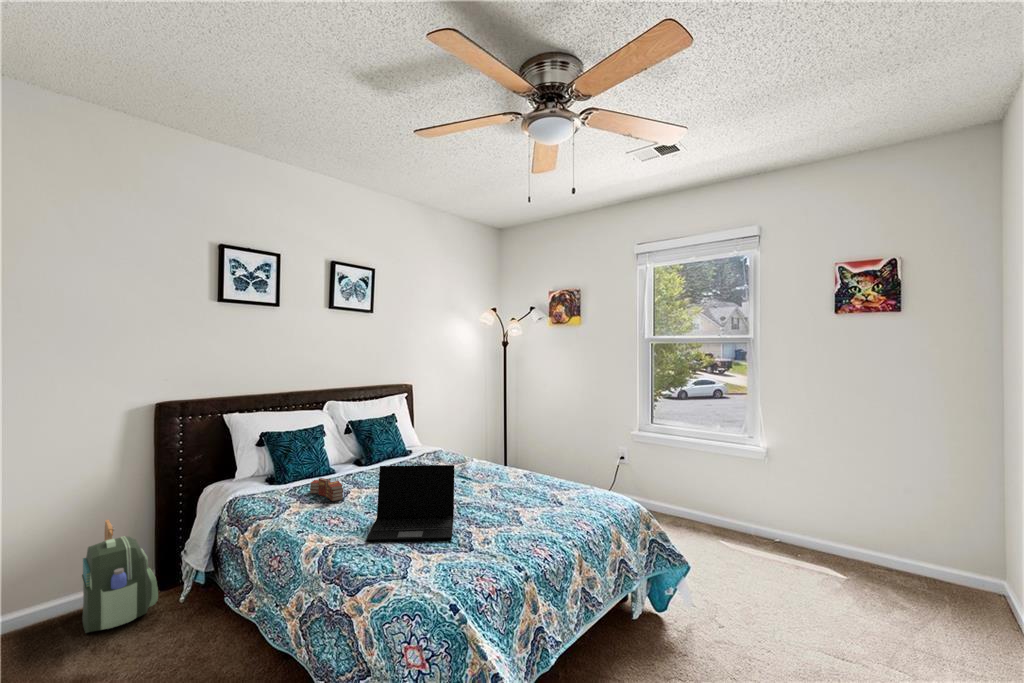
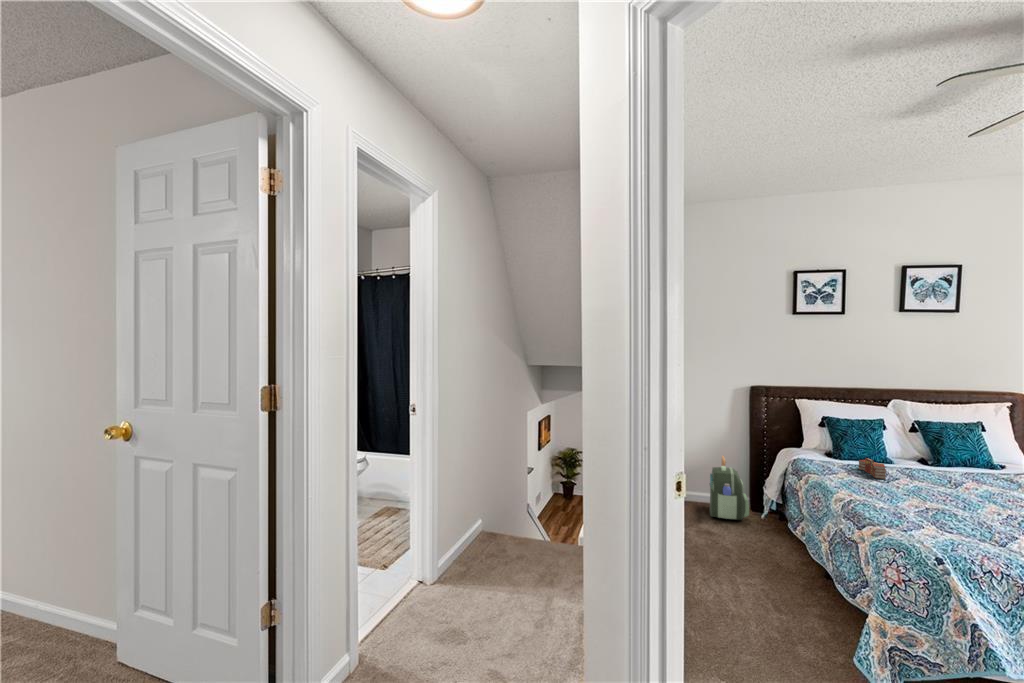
laptop: present [366,465,455,542] -> none [887,453,1004,528]

